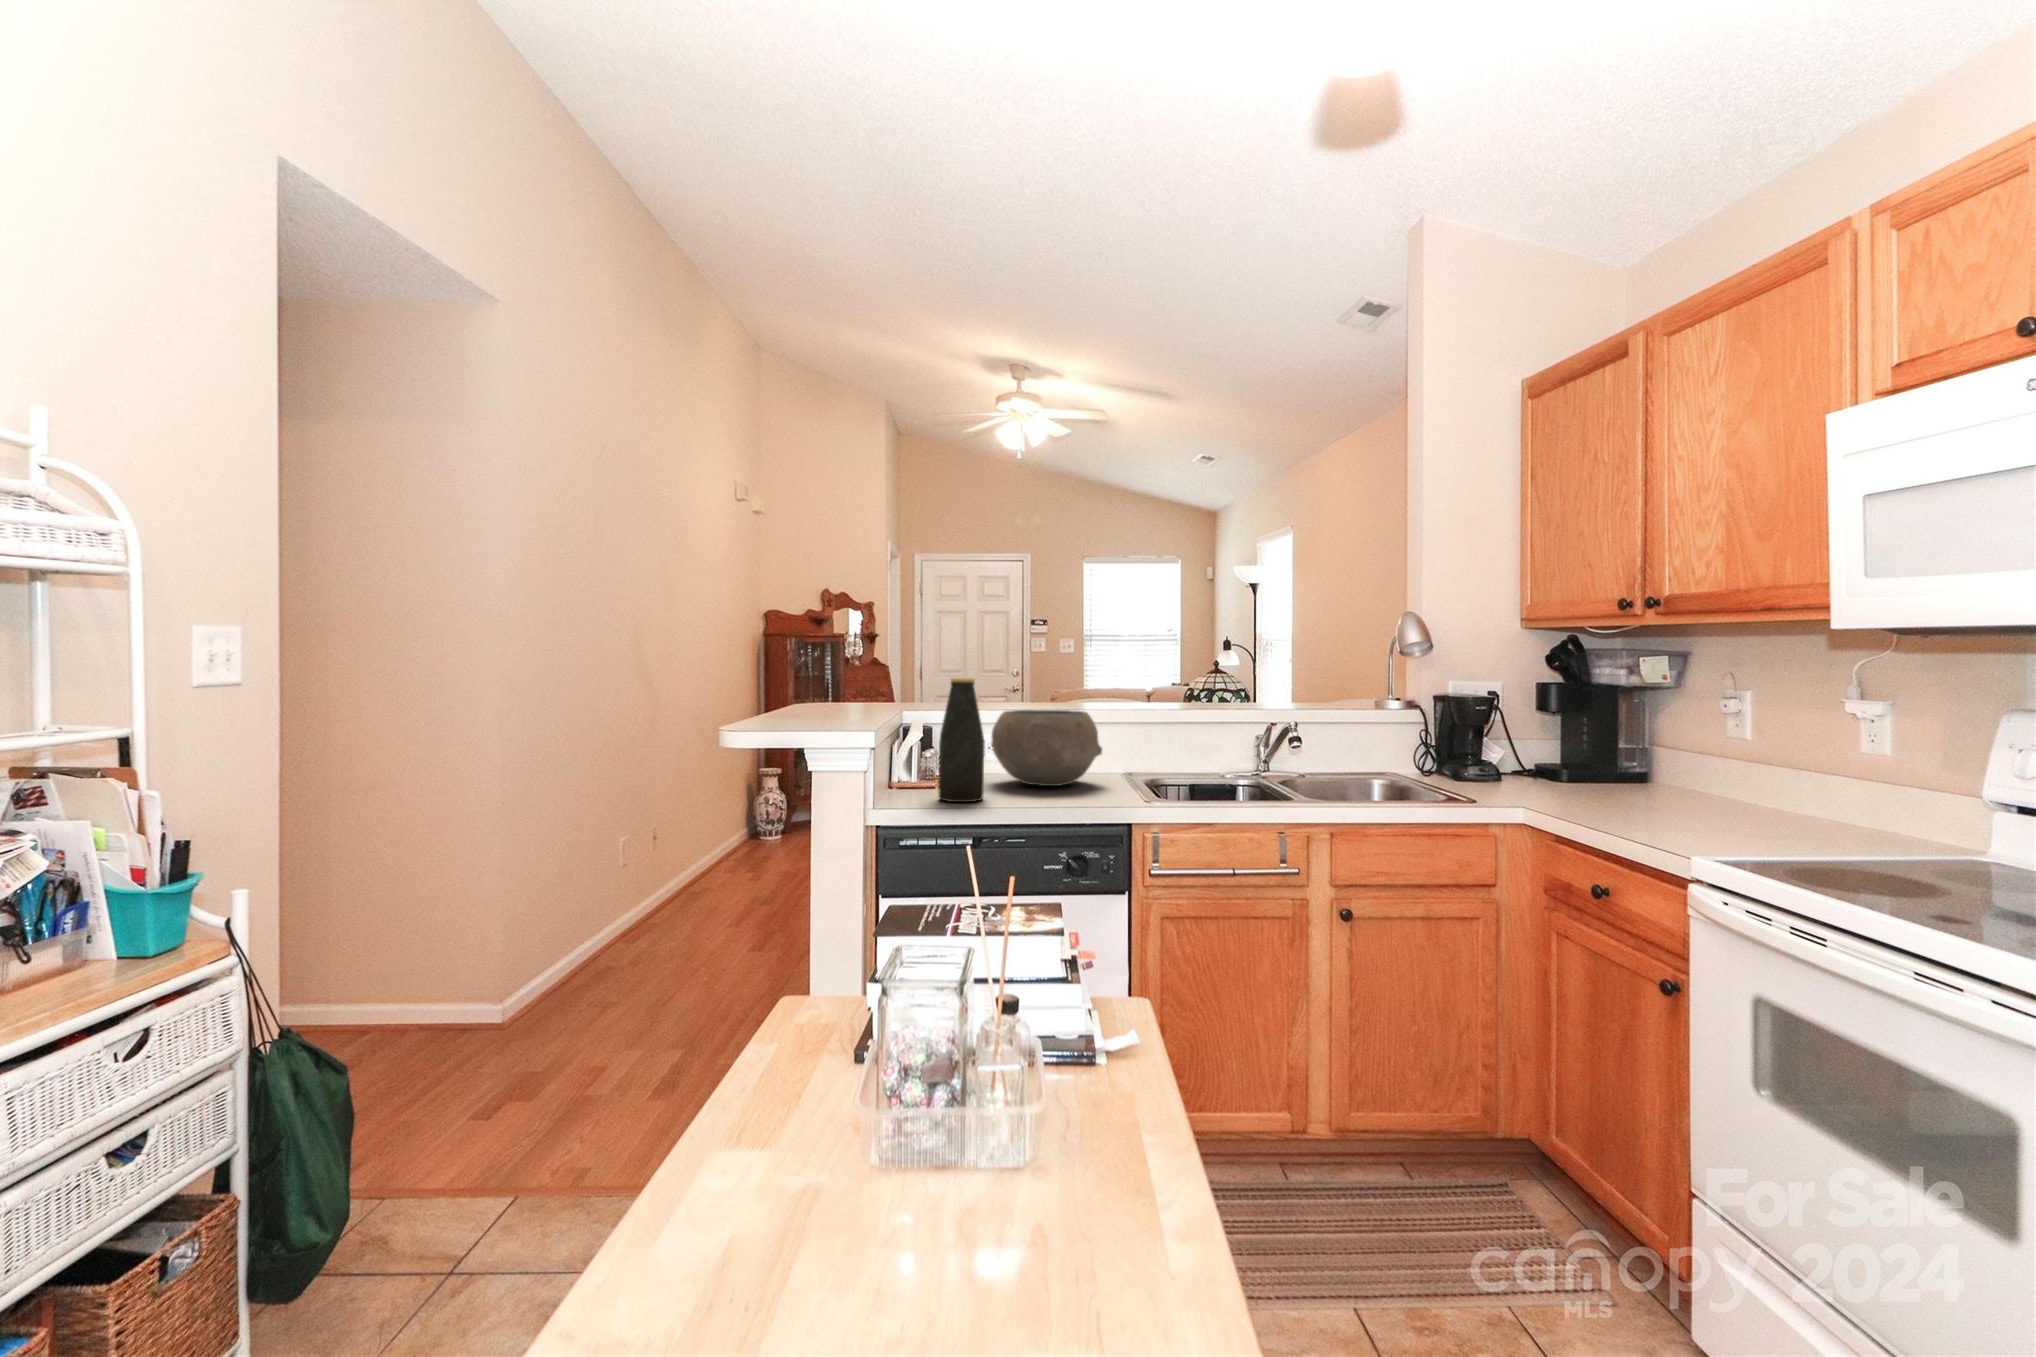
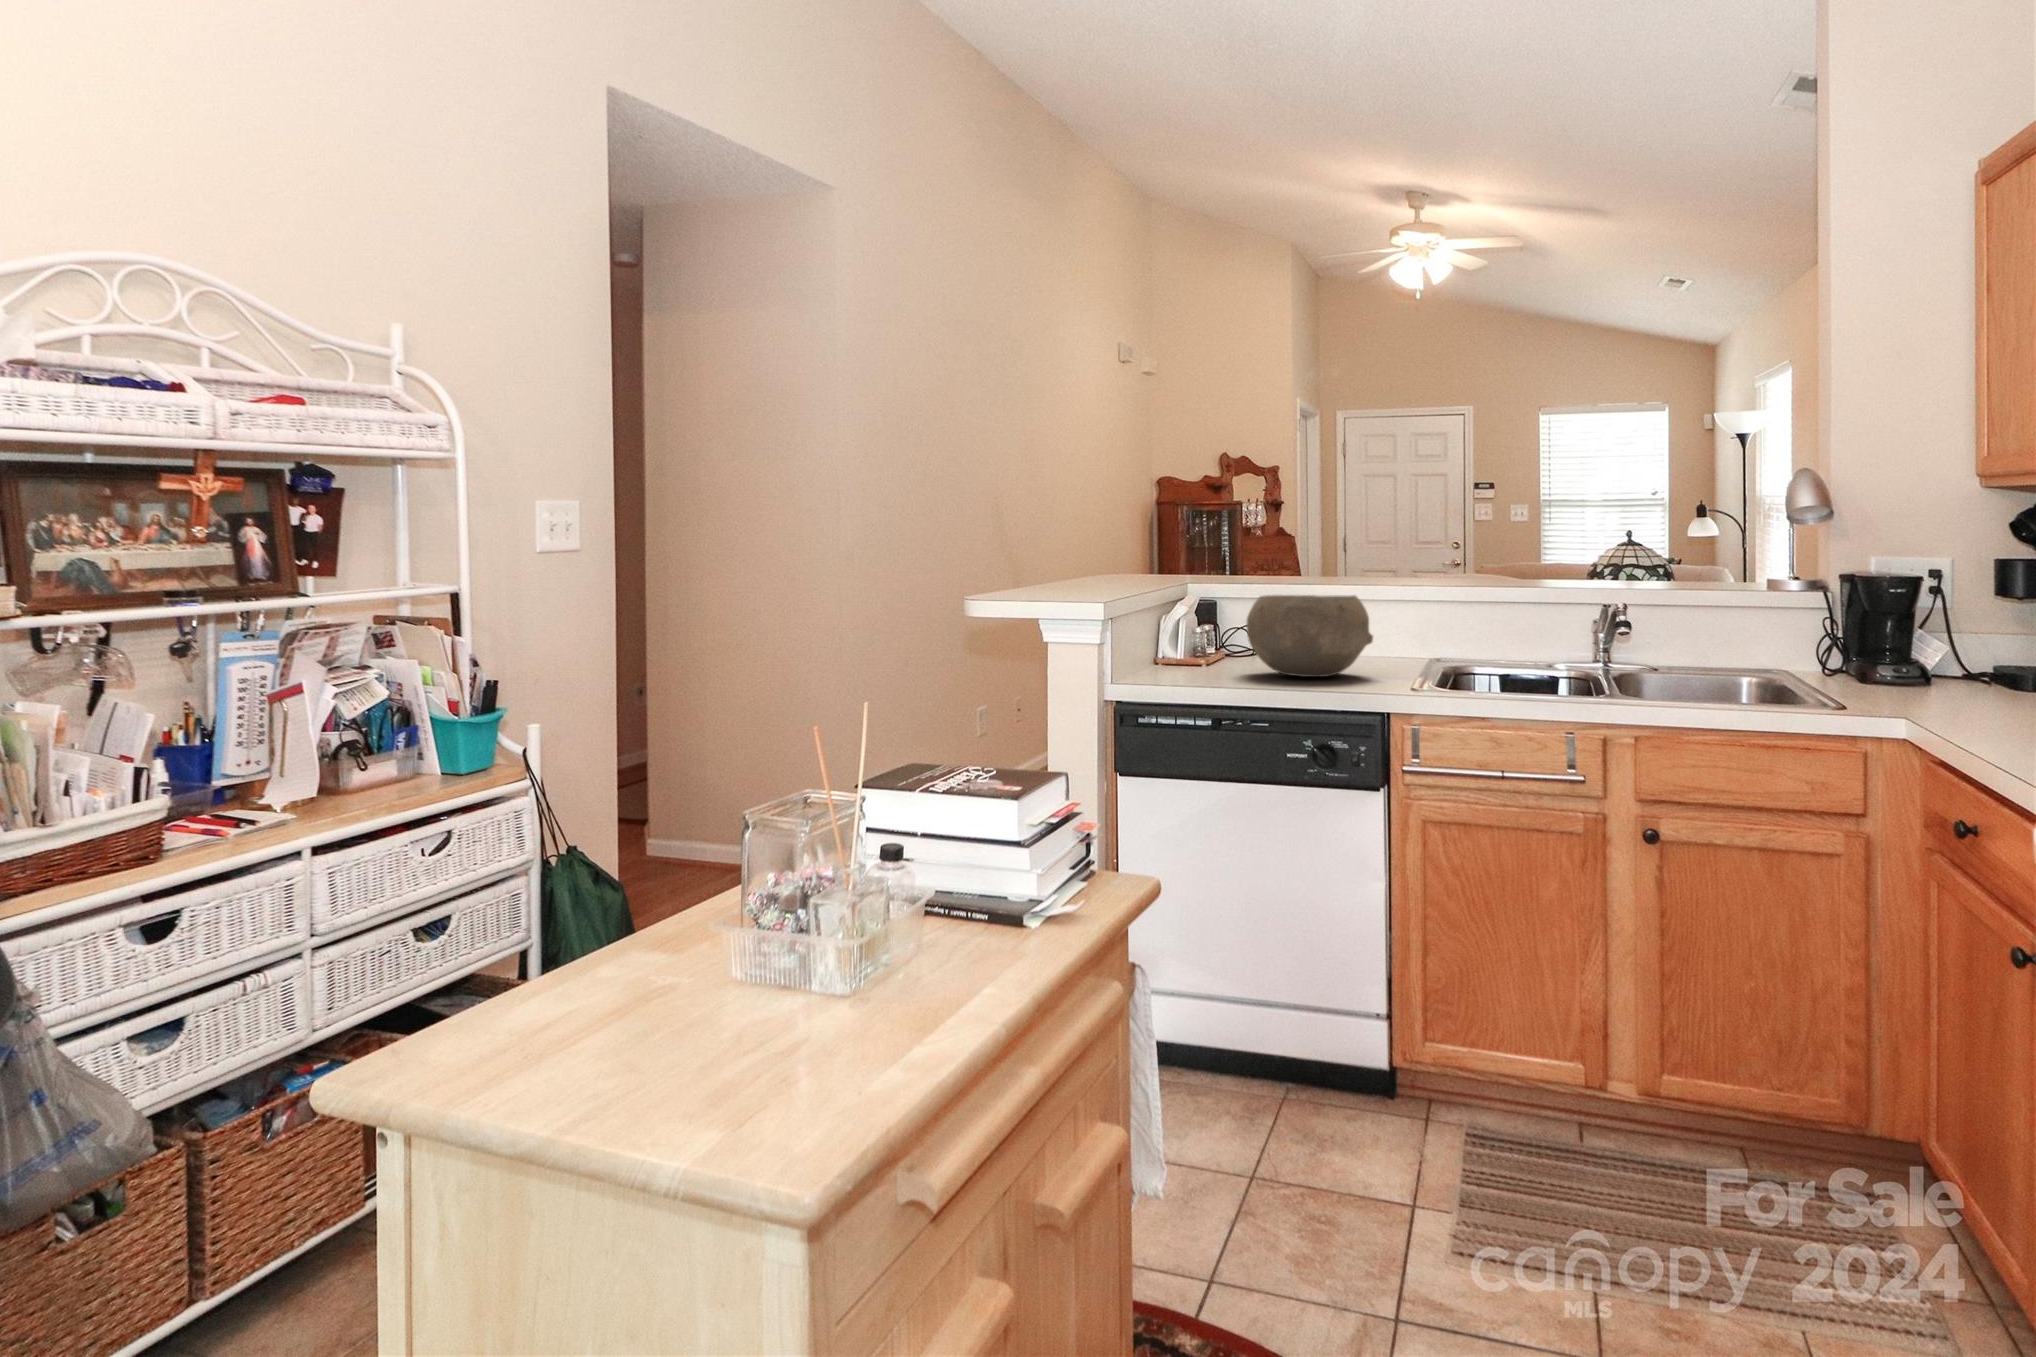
bottle: present [939,678,984,802] -> none [1176,555,1226,688]

